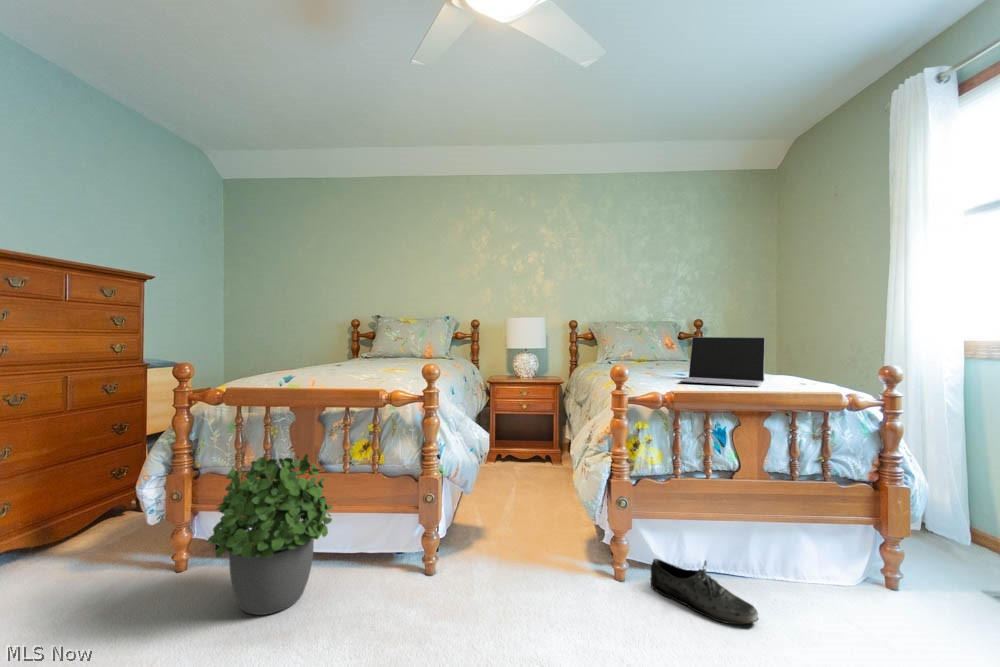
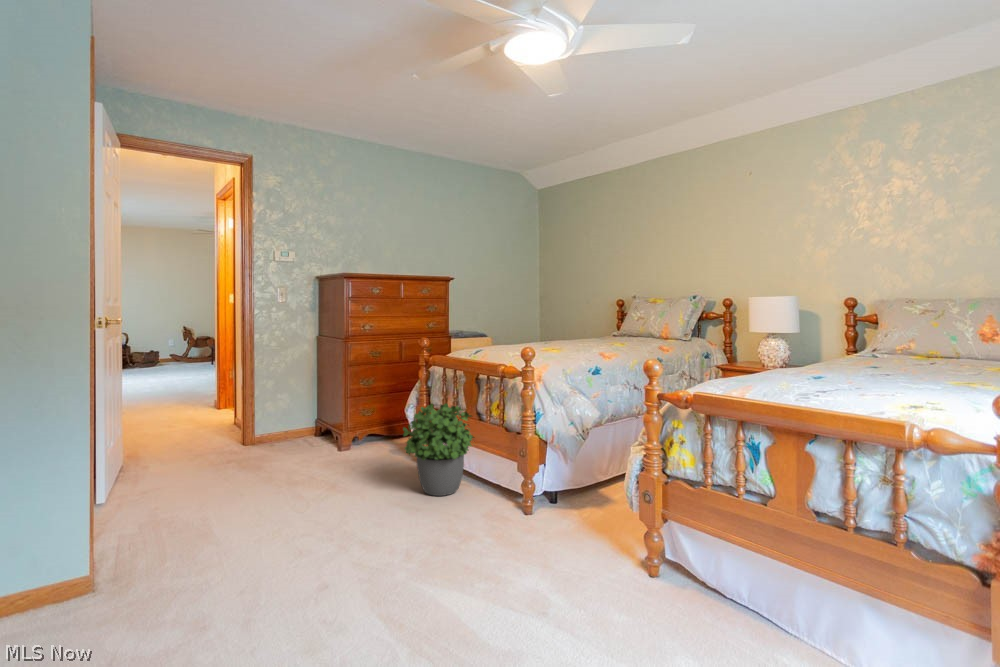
laptop: present [680,337,765,386] -> none [782,336,931,406]
shoe: present [650,559,758,624] -> none [664,553,716,628]

